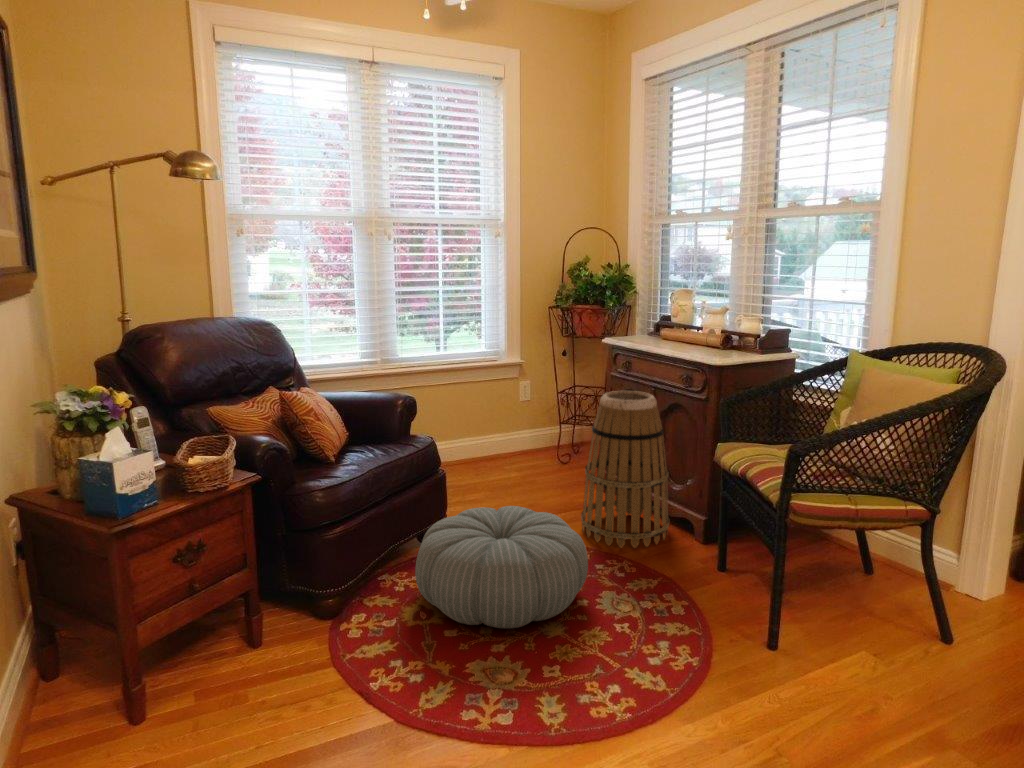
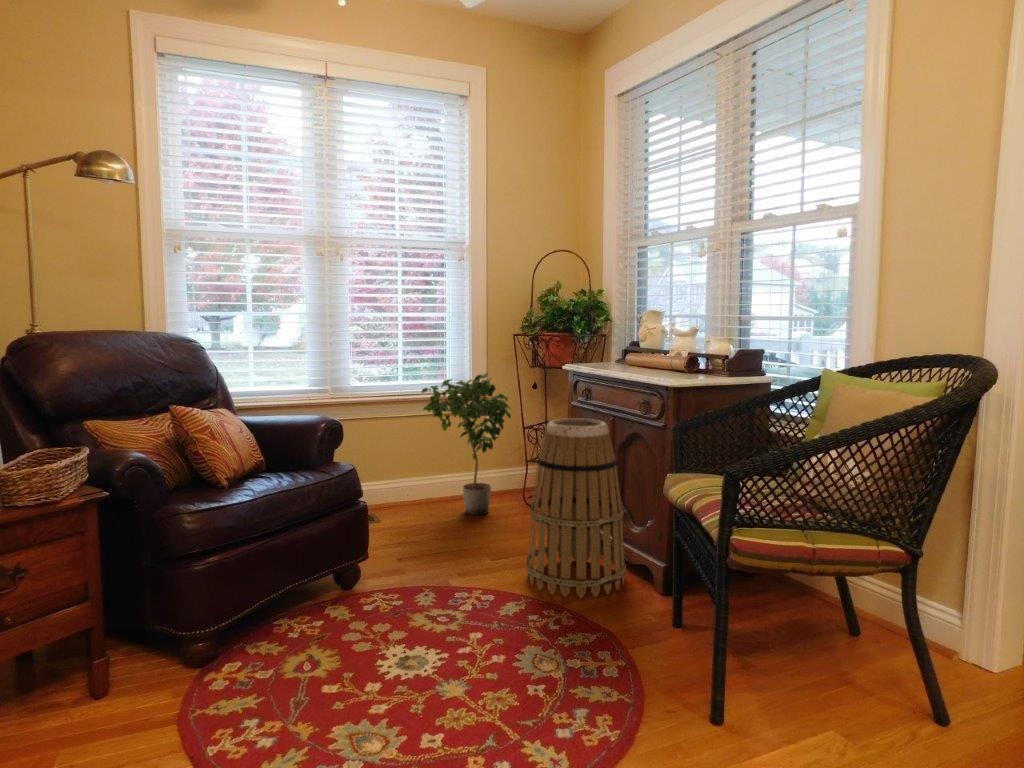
potted plant: none [467,342,548,473] -> present [422,373,511,515]
pouf: present [415,506,588,628] -> none [303,543,508,686]

